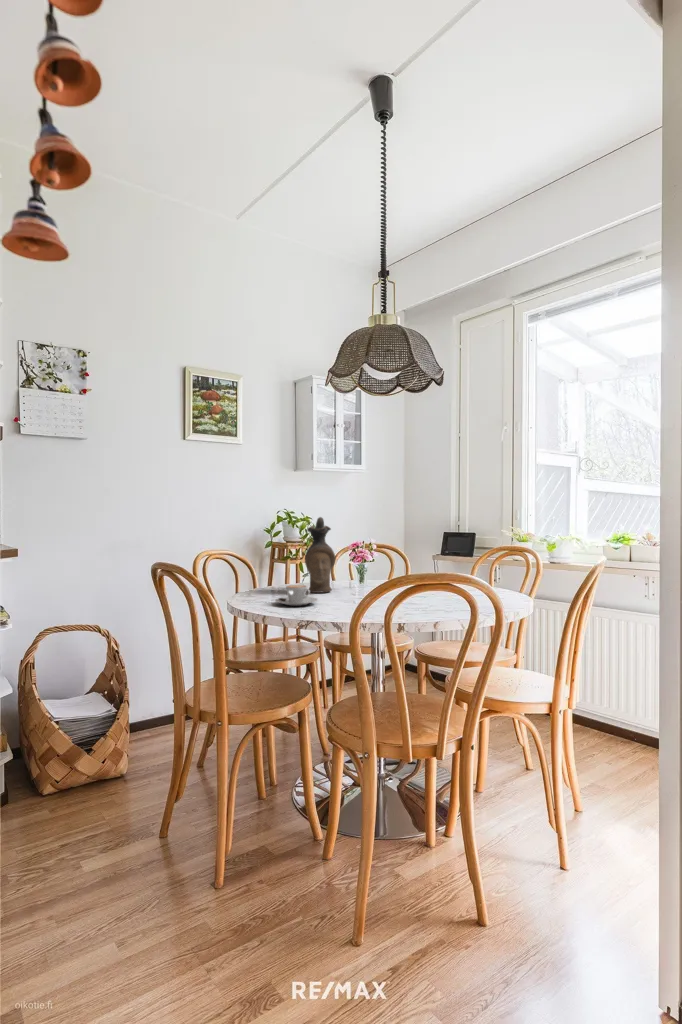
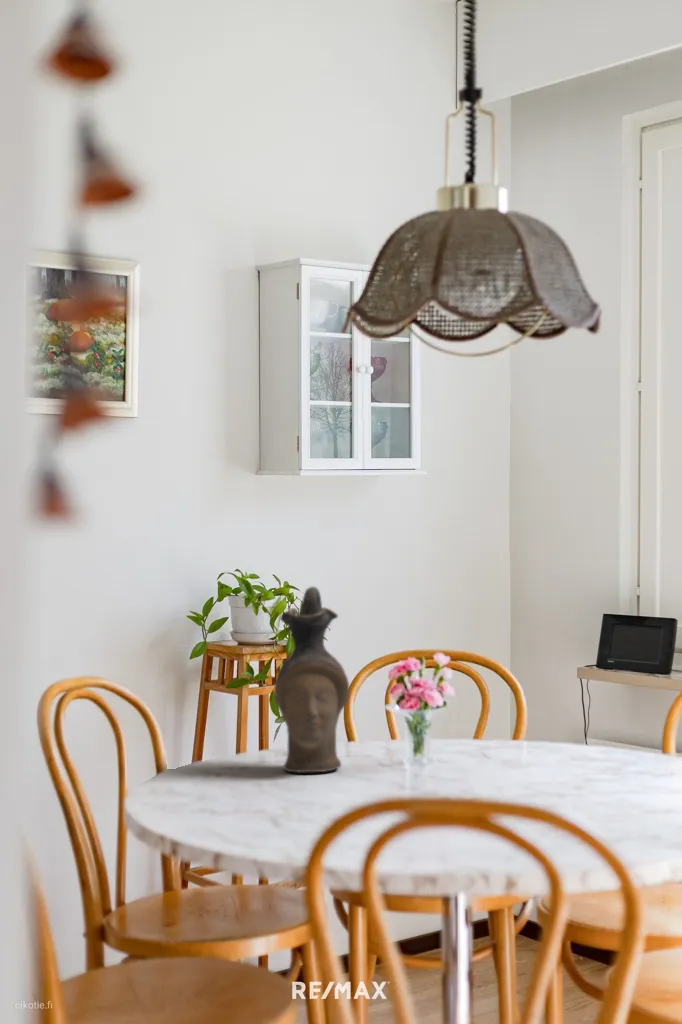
coffee cup: present [275,585,318,606] -> none [197,758,304,812]

